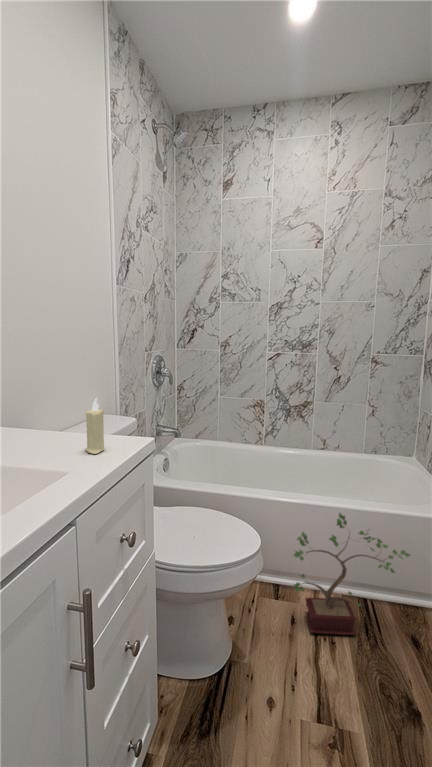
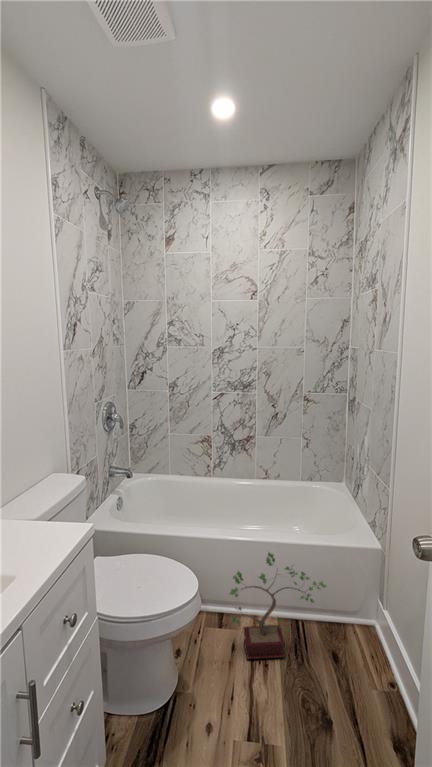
candle: present [85,398,104,454] -> none [32,500,49,548]

